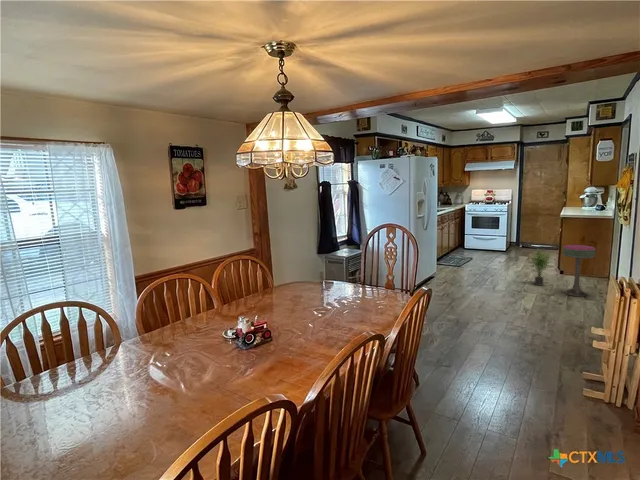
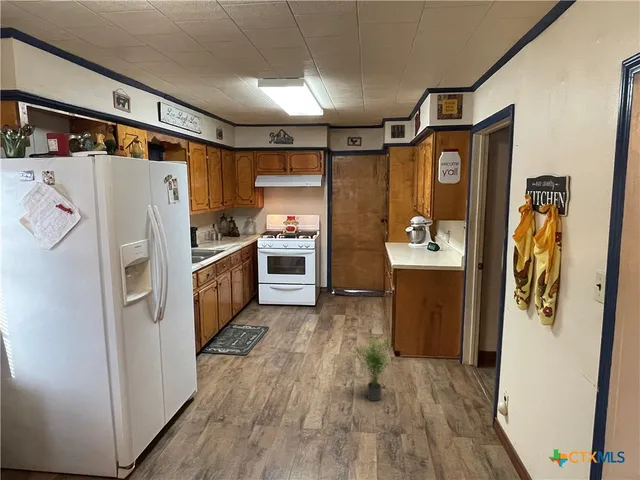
bar stool: present [563,245,596,297] -> none [415,331,466,431]

